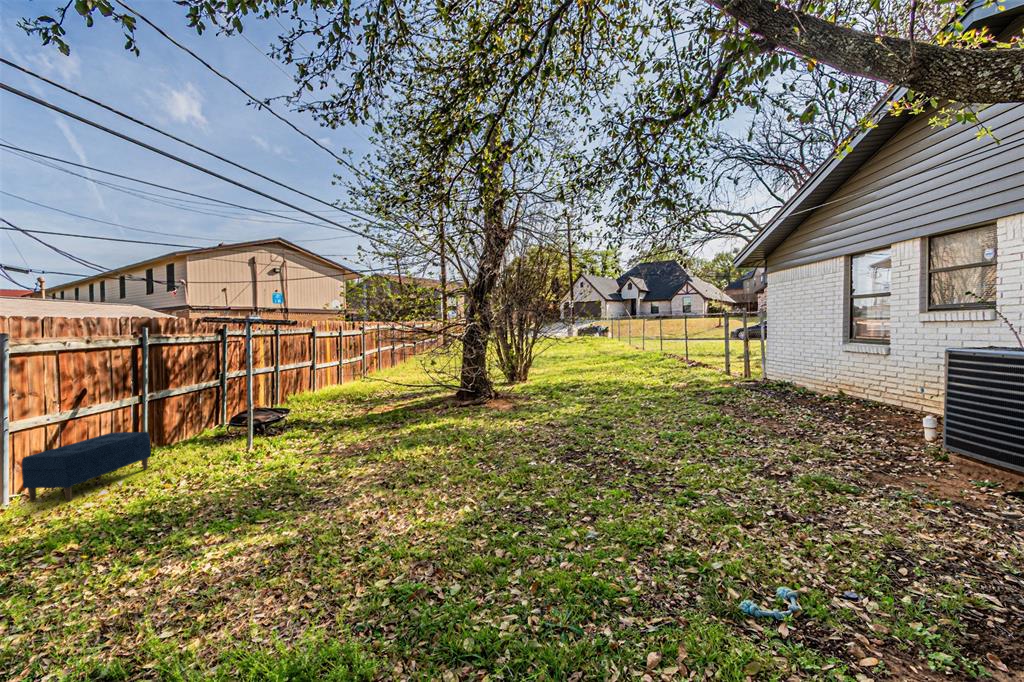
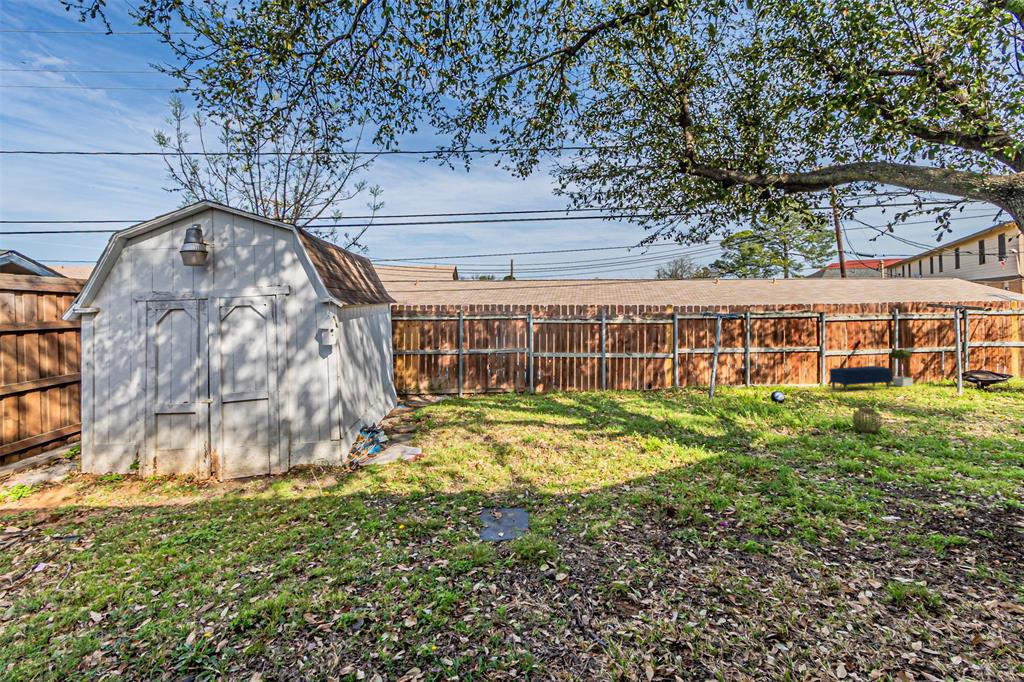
potted tree: none [138,395,177,459] -> present [890,349,913,386]
woven basket: none [197,568,268,648] -> present [853,408,882,433]

